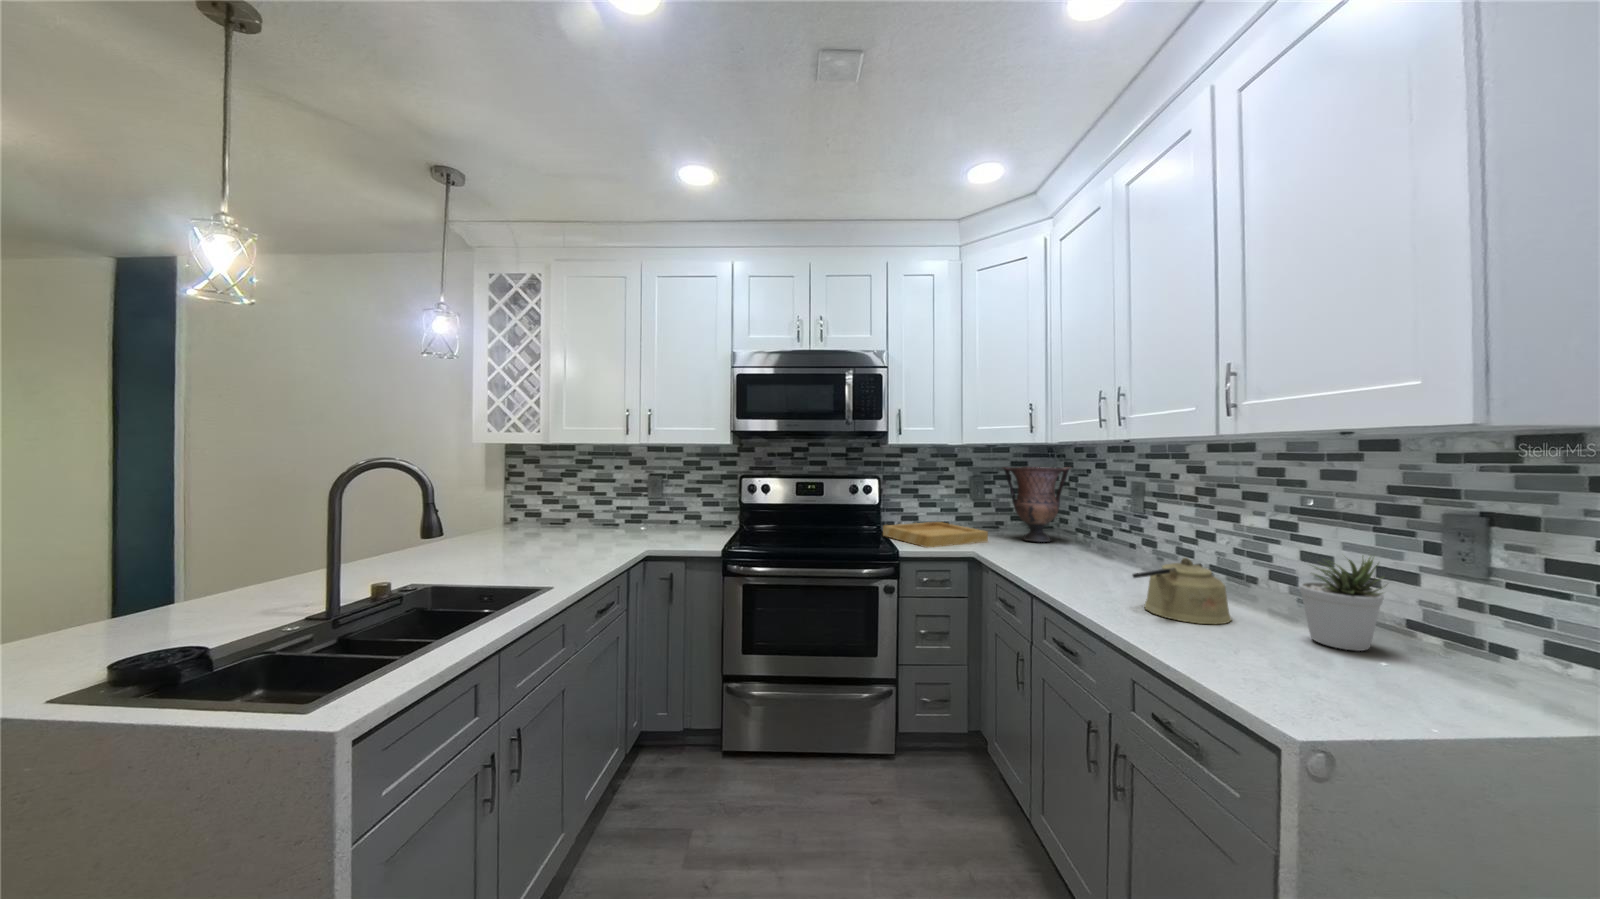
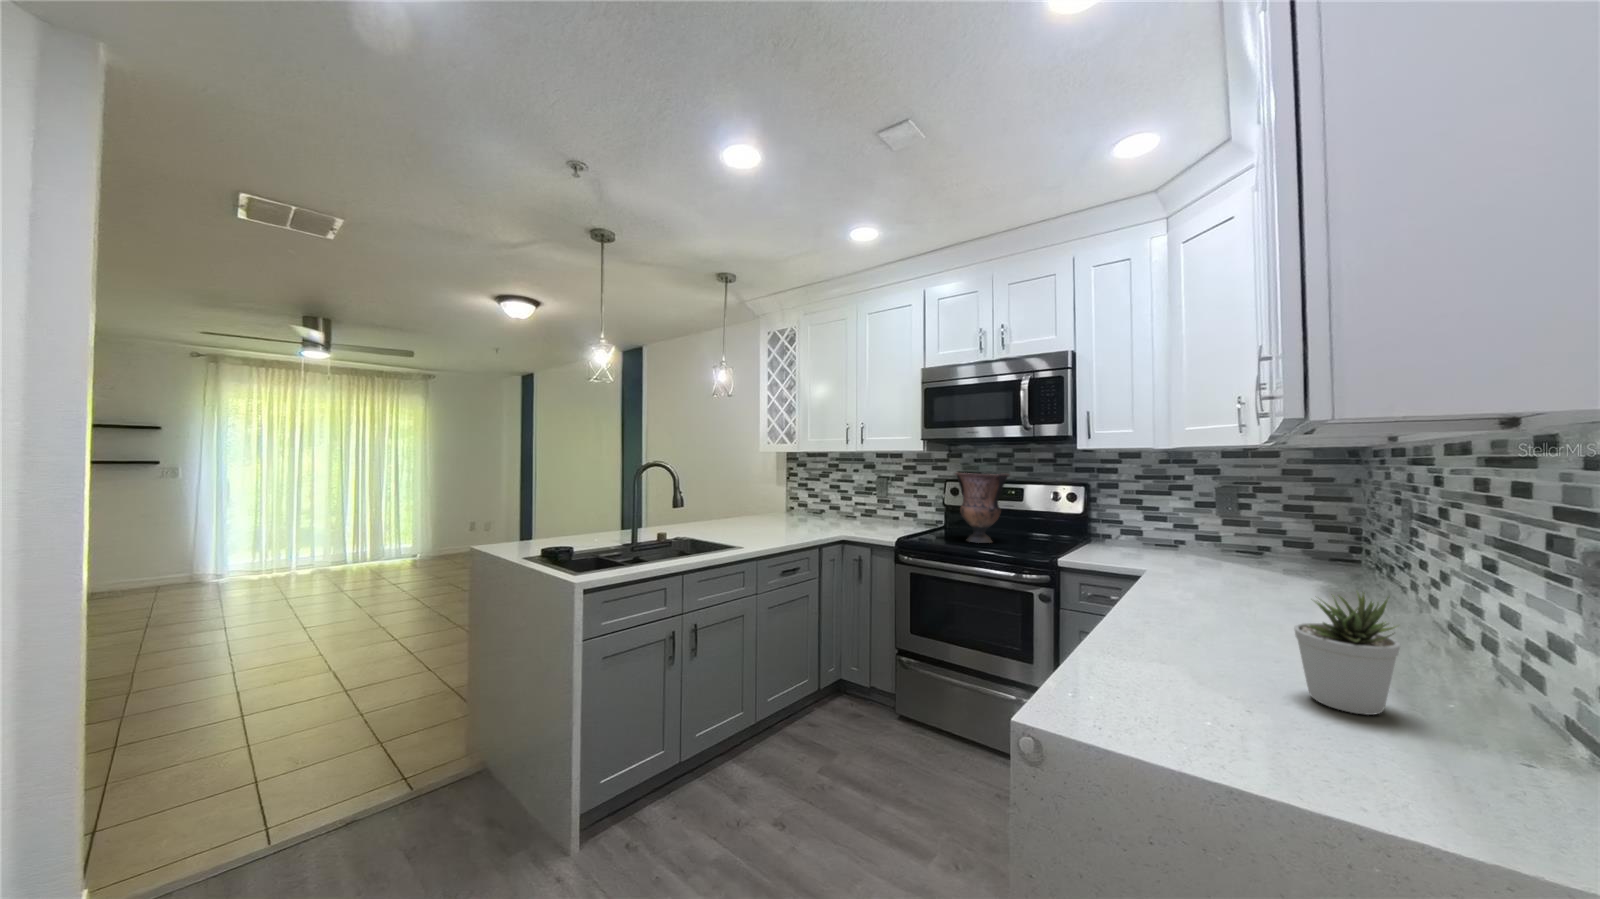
vase: present [1002,467,1070,542] -> present [955,473,1009,543]
tray: present [883,522,988,548] -> none [1081,537,1202,566]
kettle: present [1133,558,1231,624] -> none [1160,583,1283,663]

